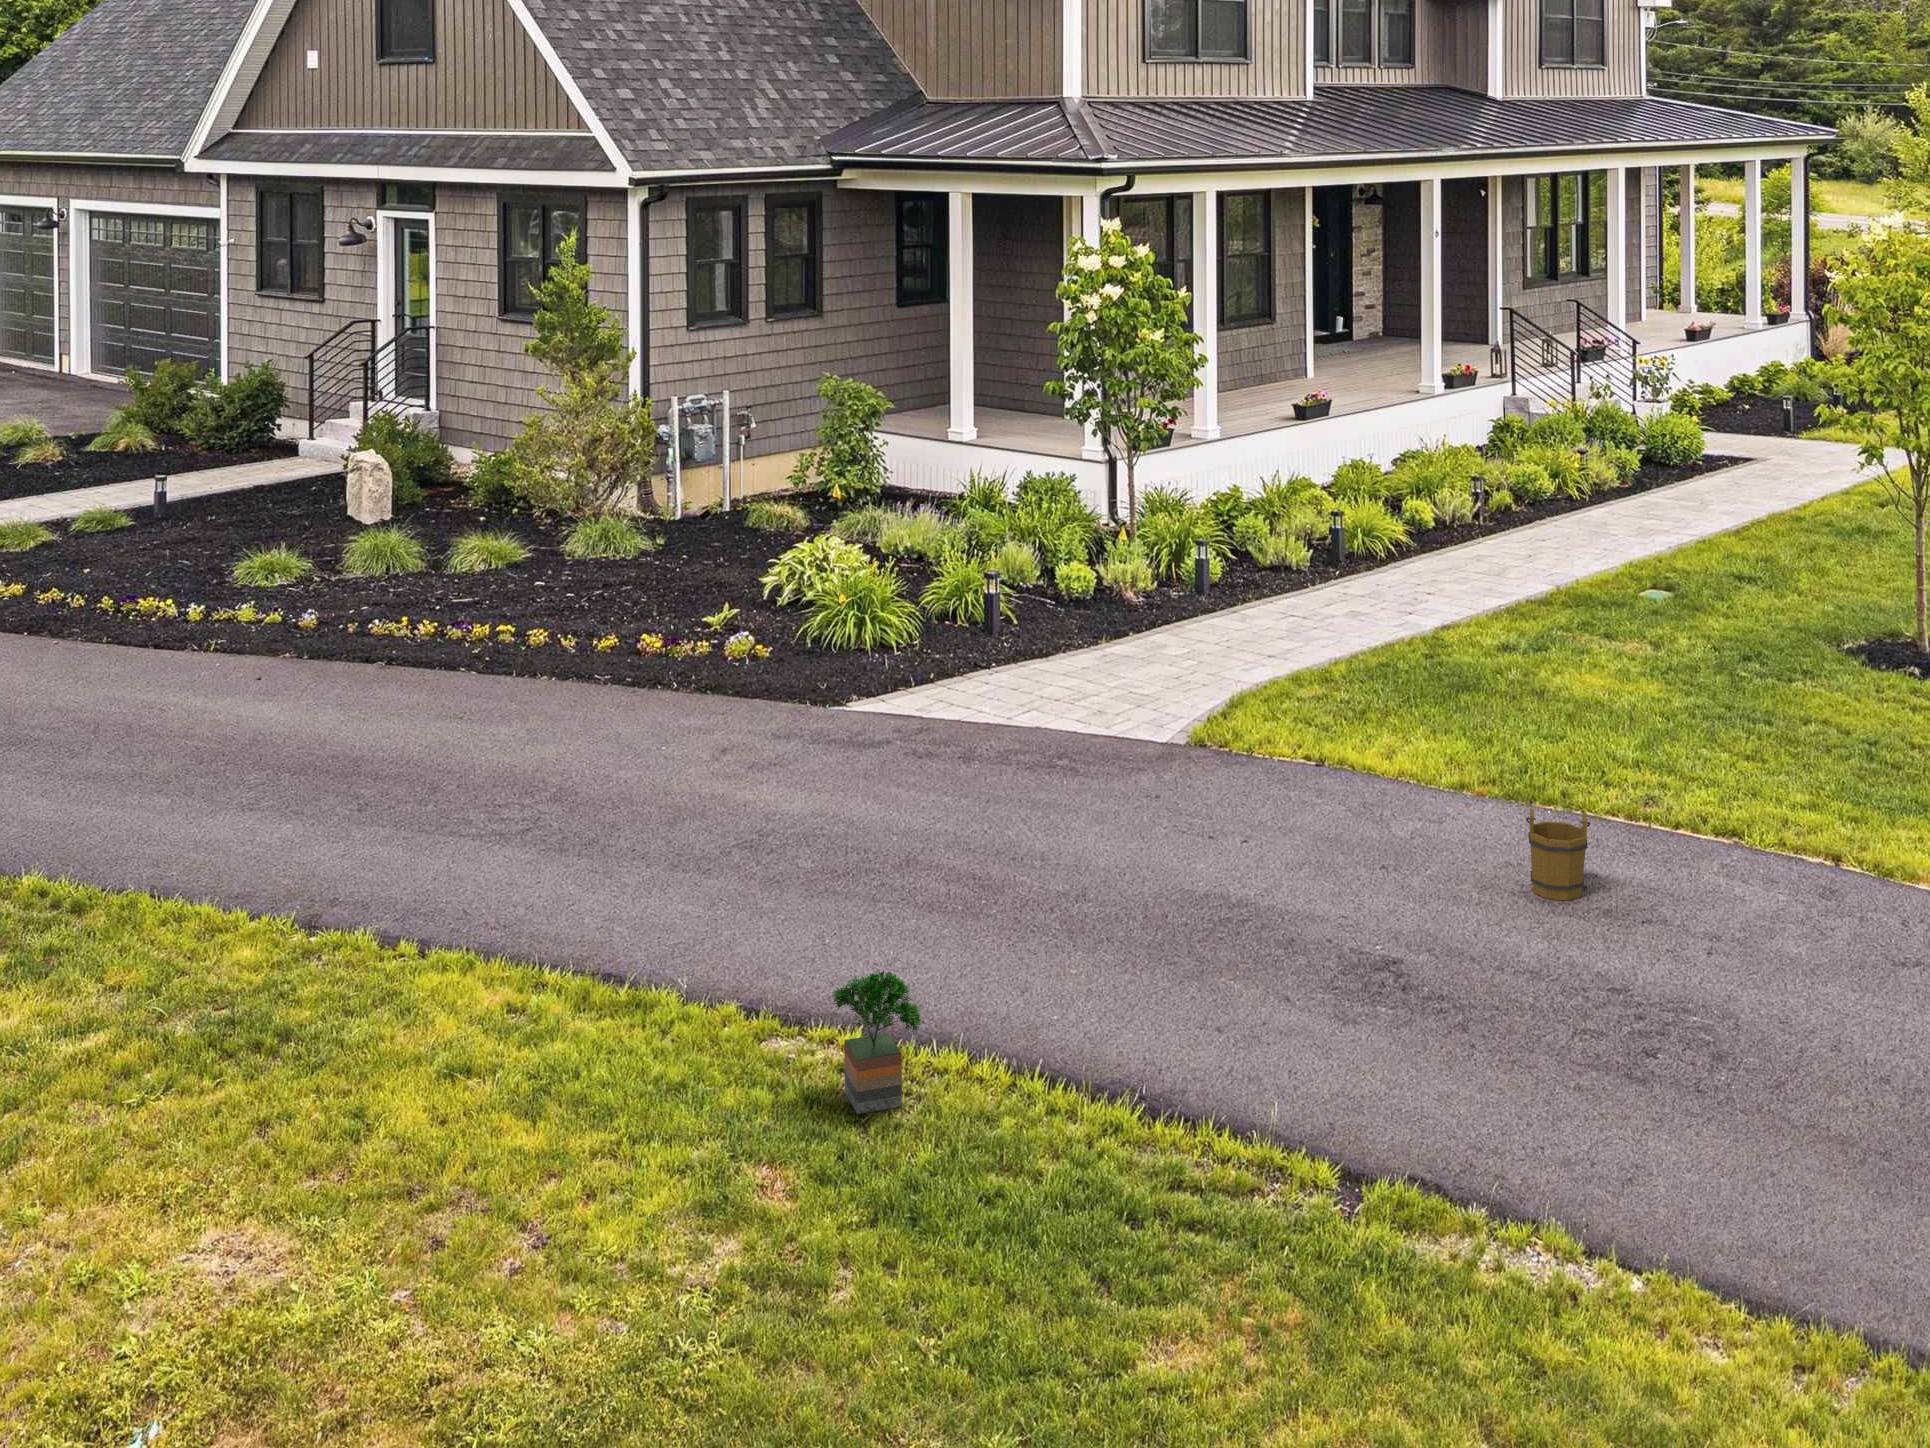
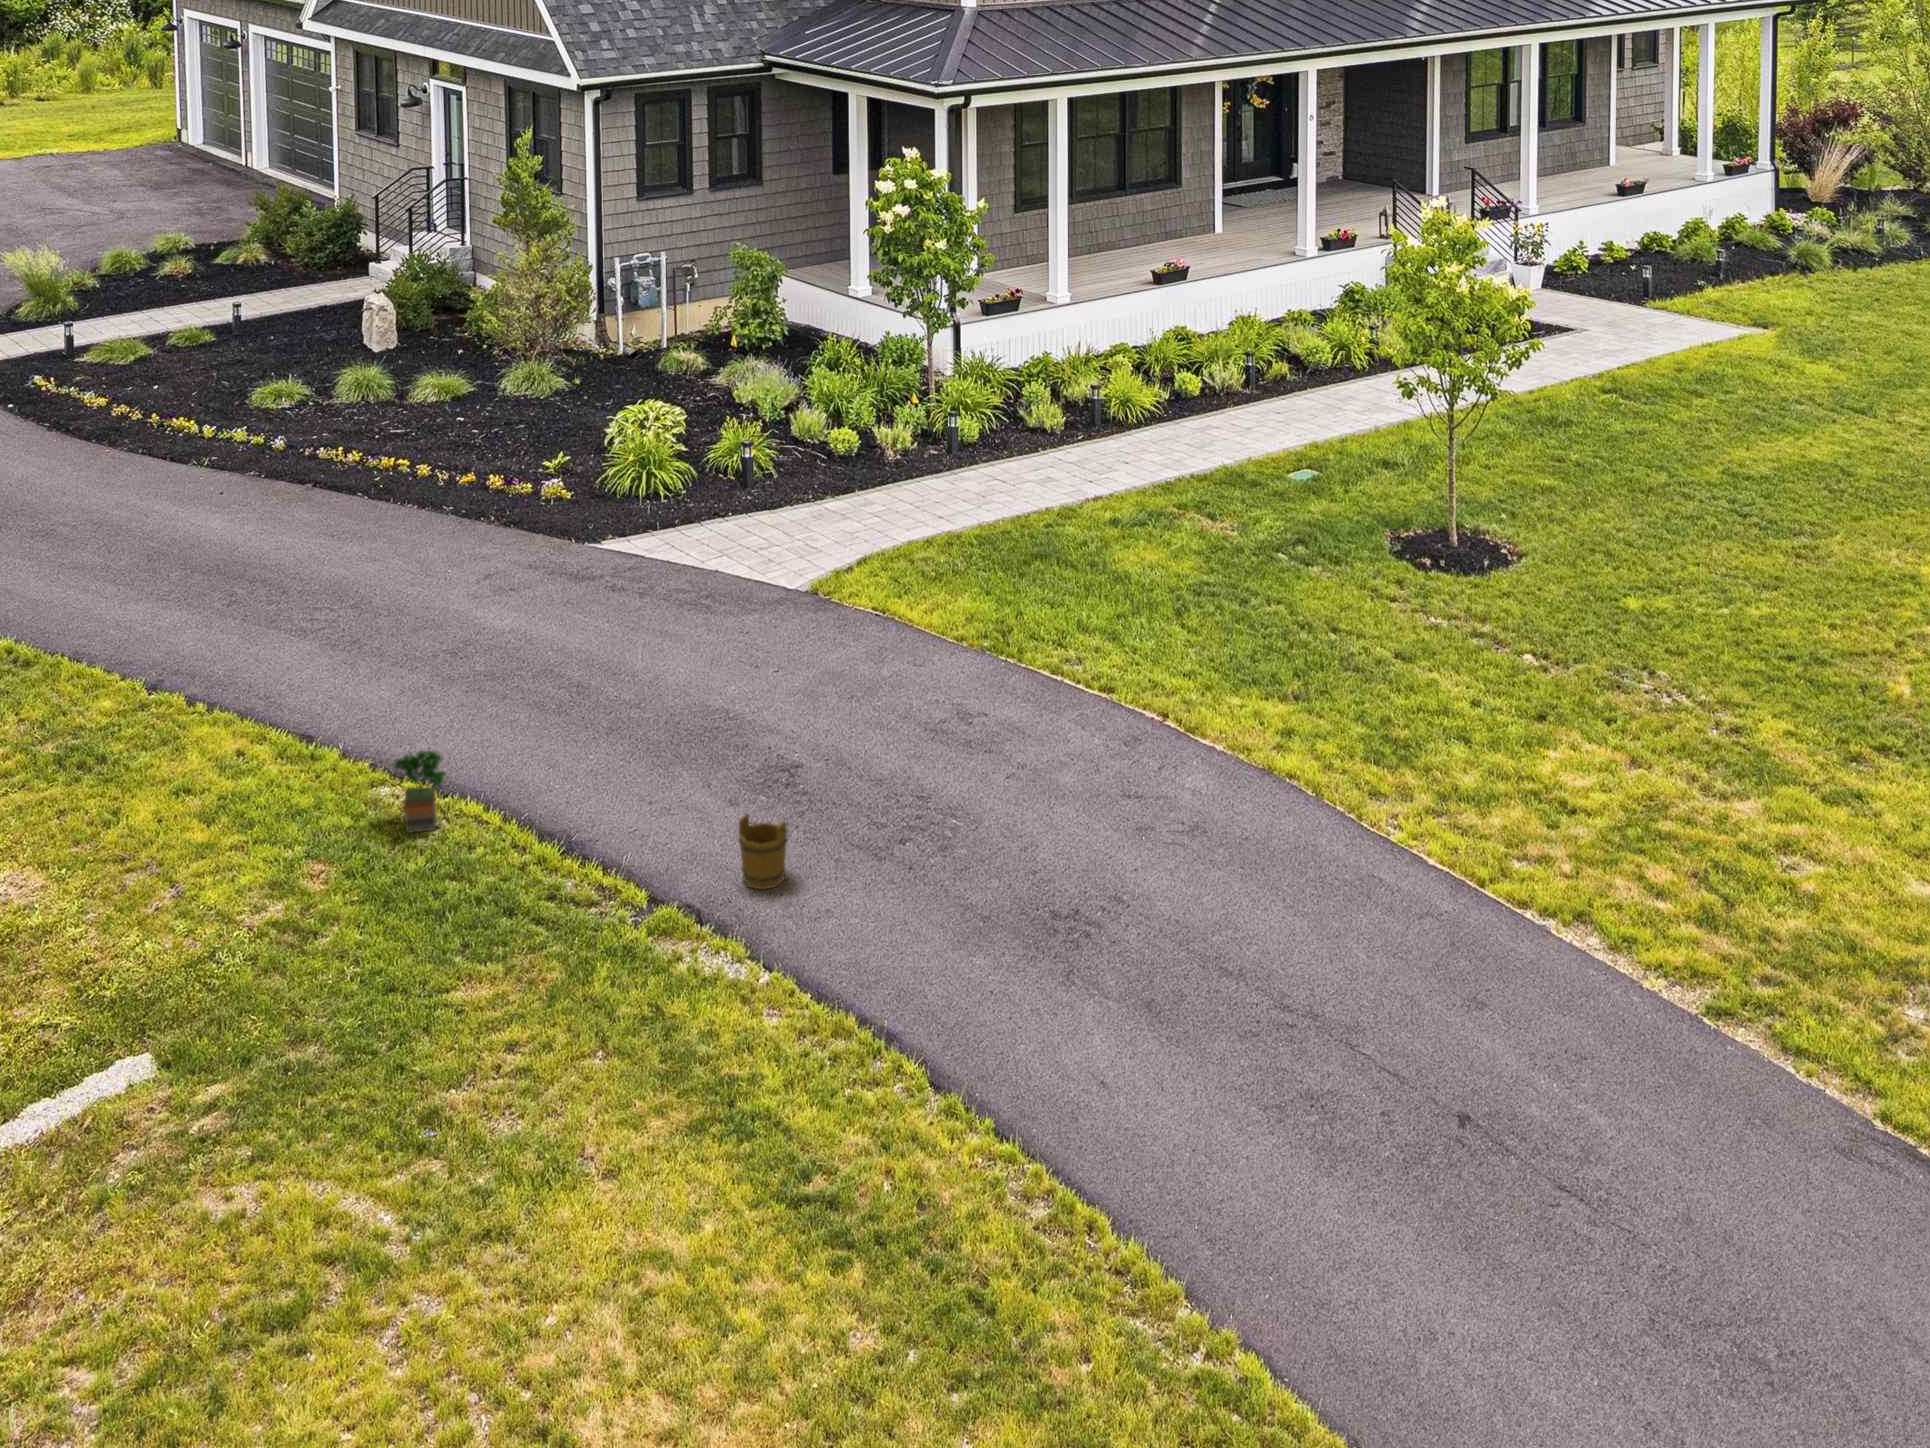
bucket: present [1526,809,1590,901] -> present [738,814,788,890]

